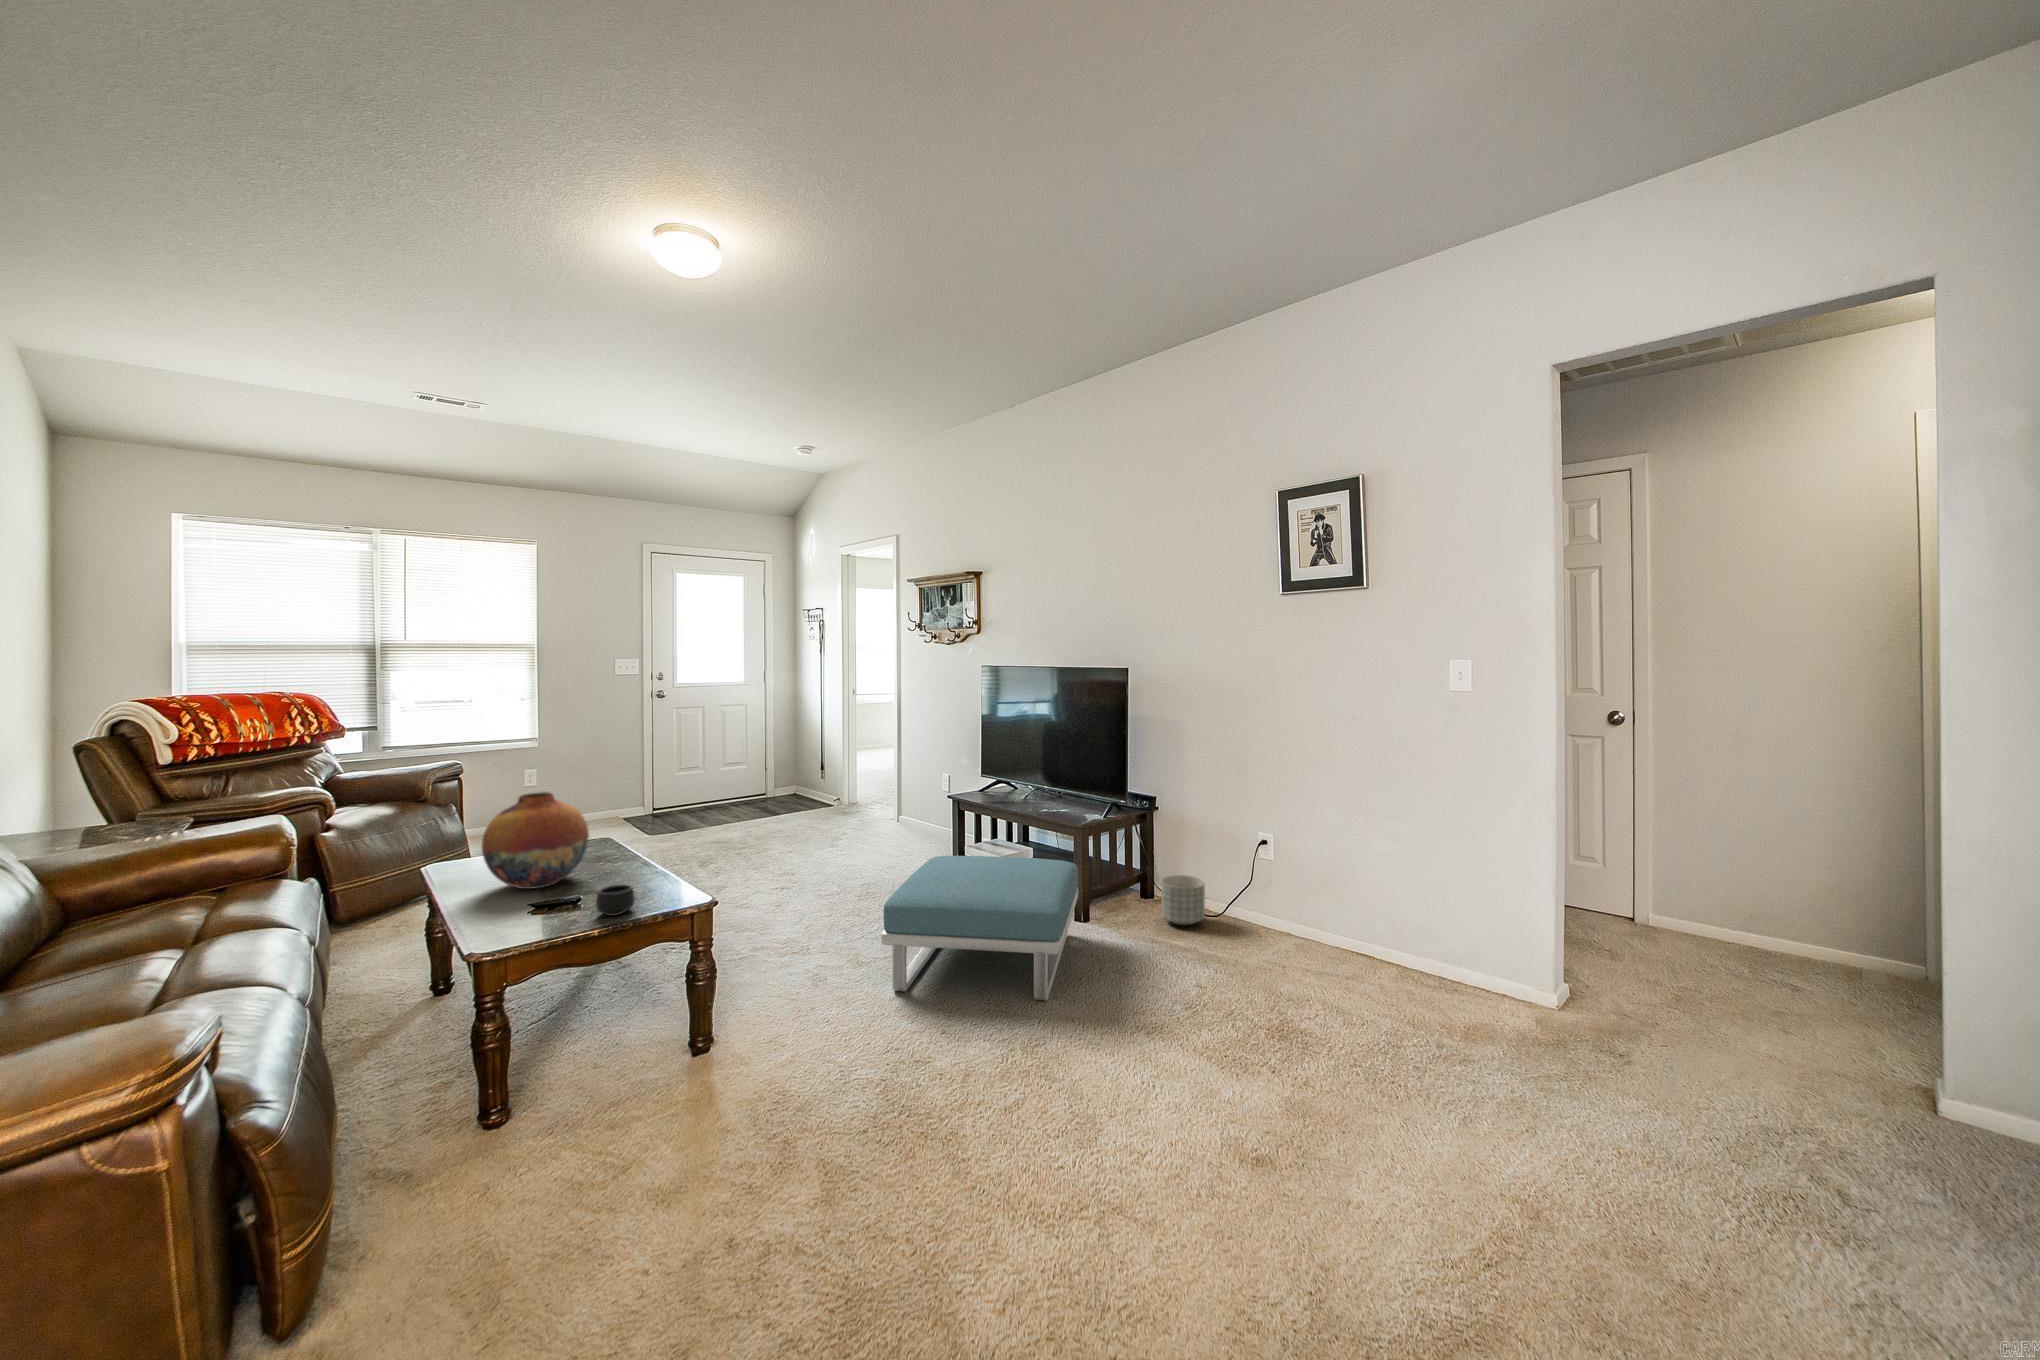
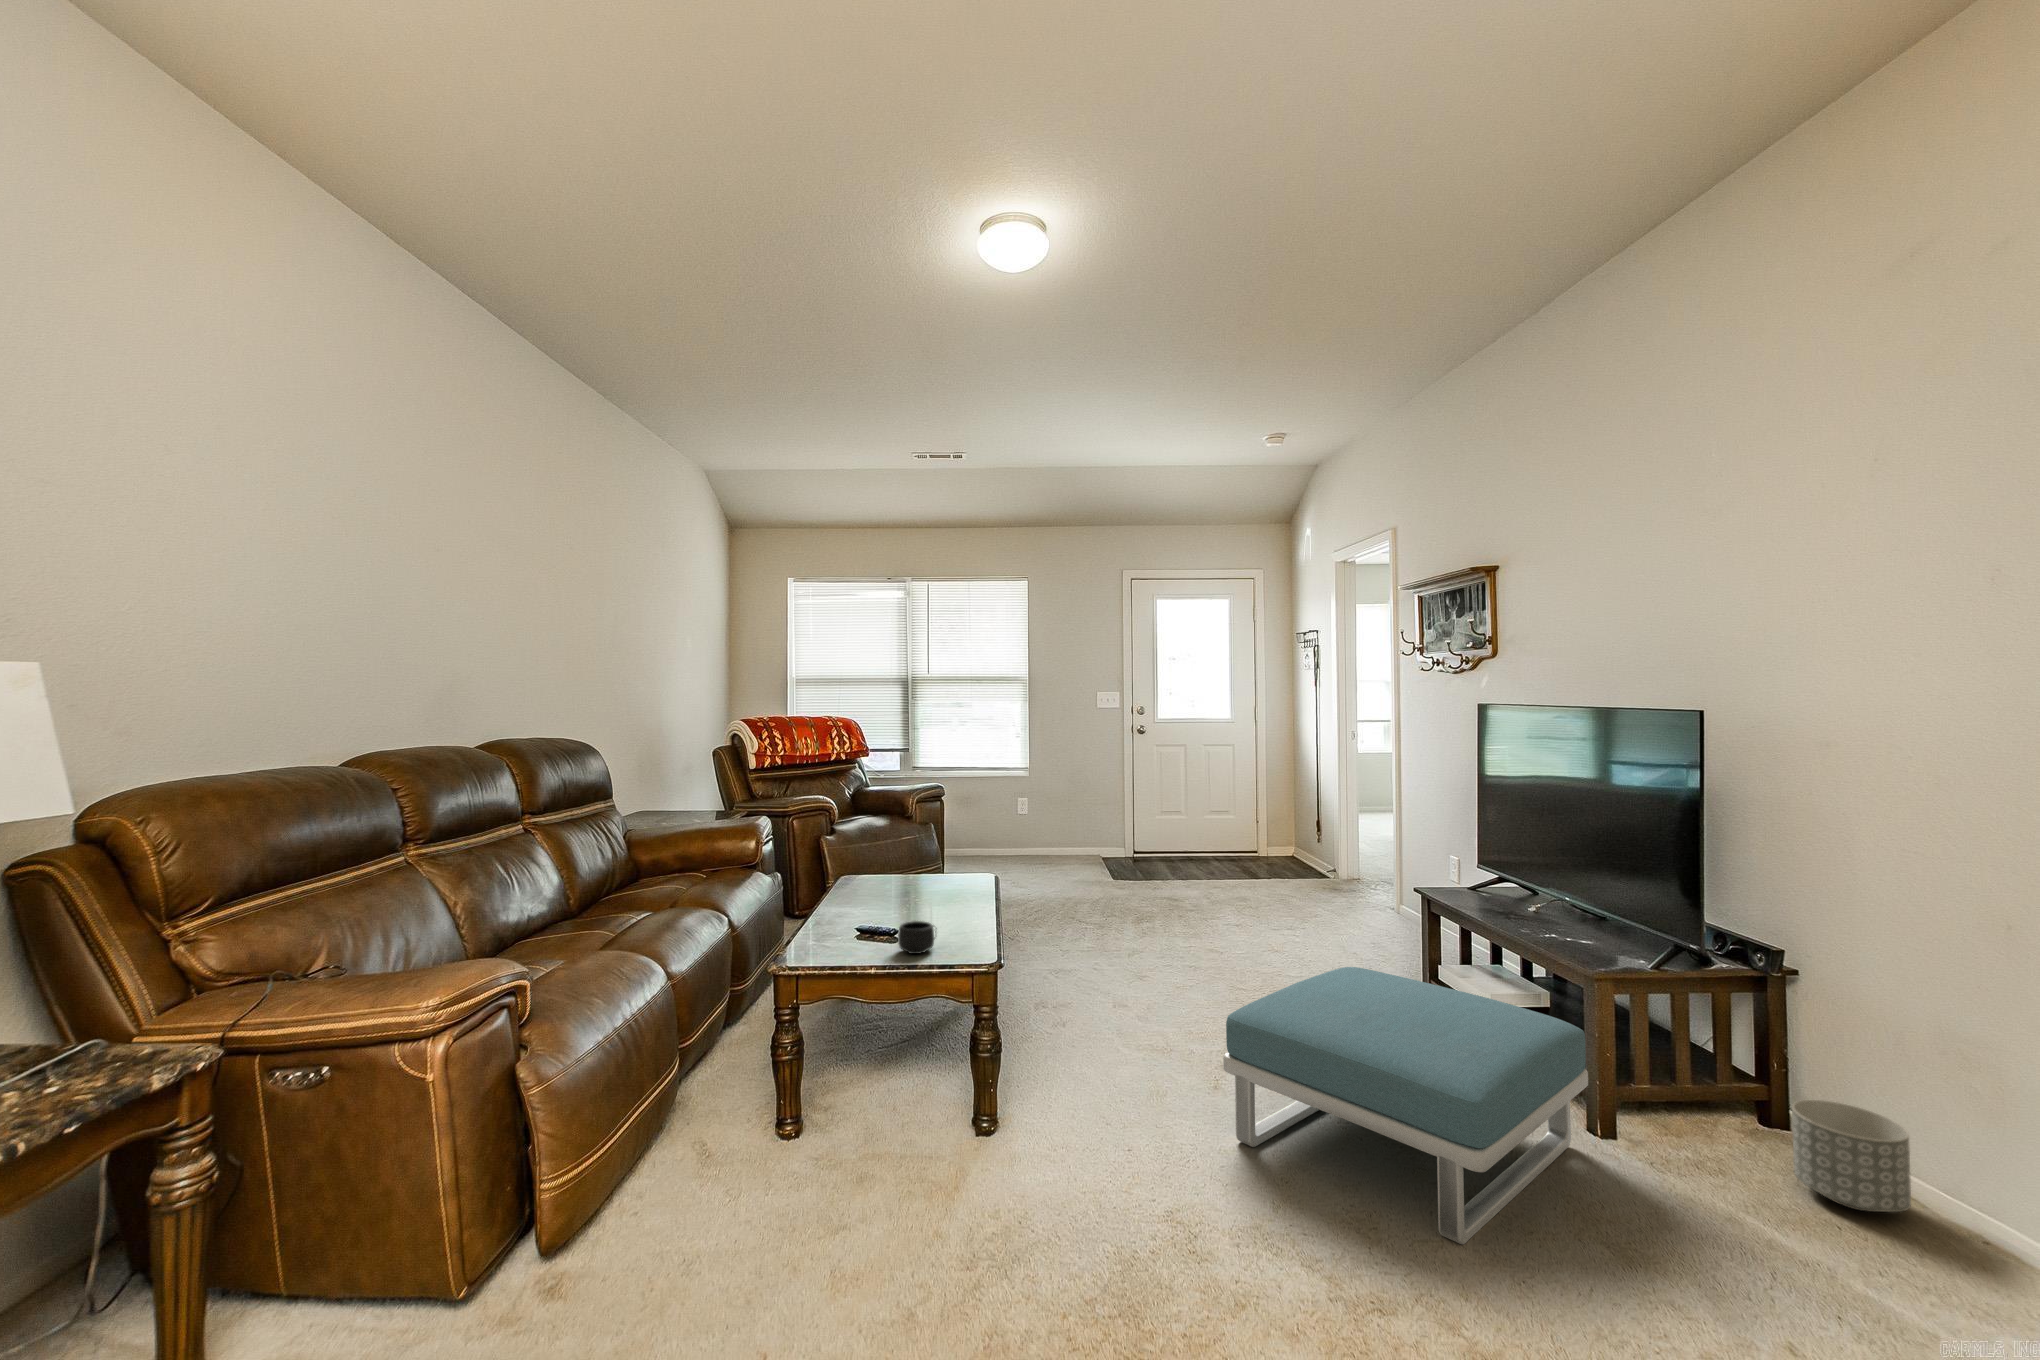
vase: present [482,792,589,889] -> none [851,816,941,912]

